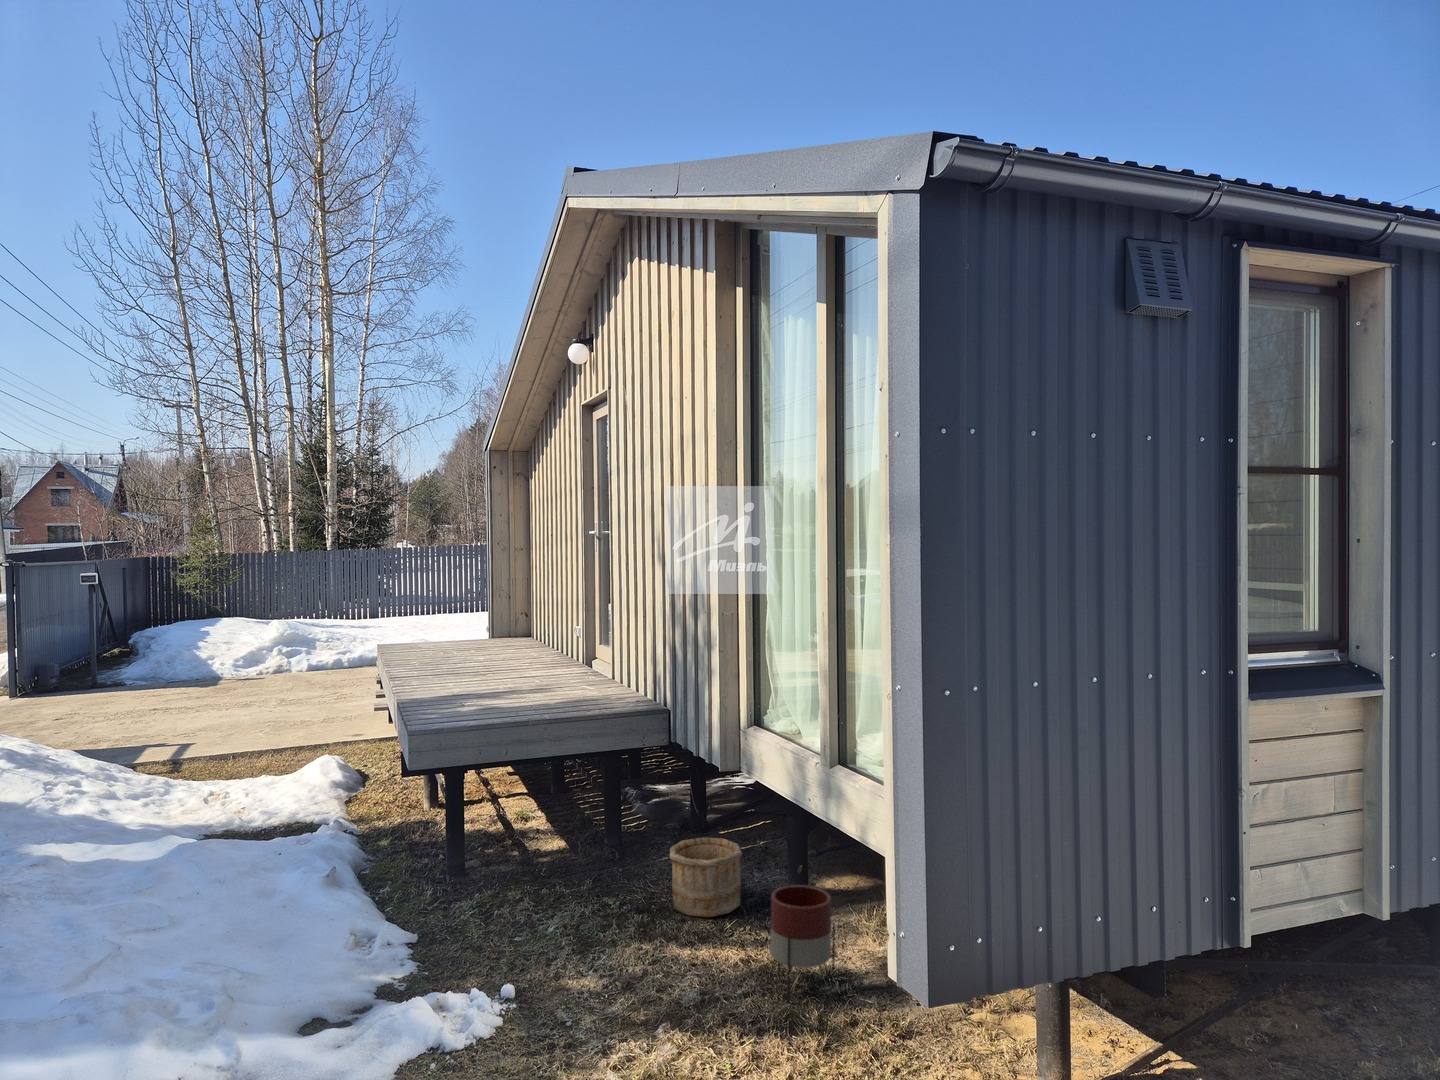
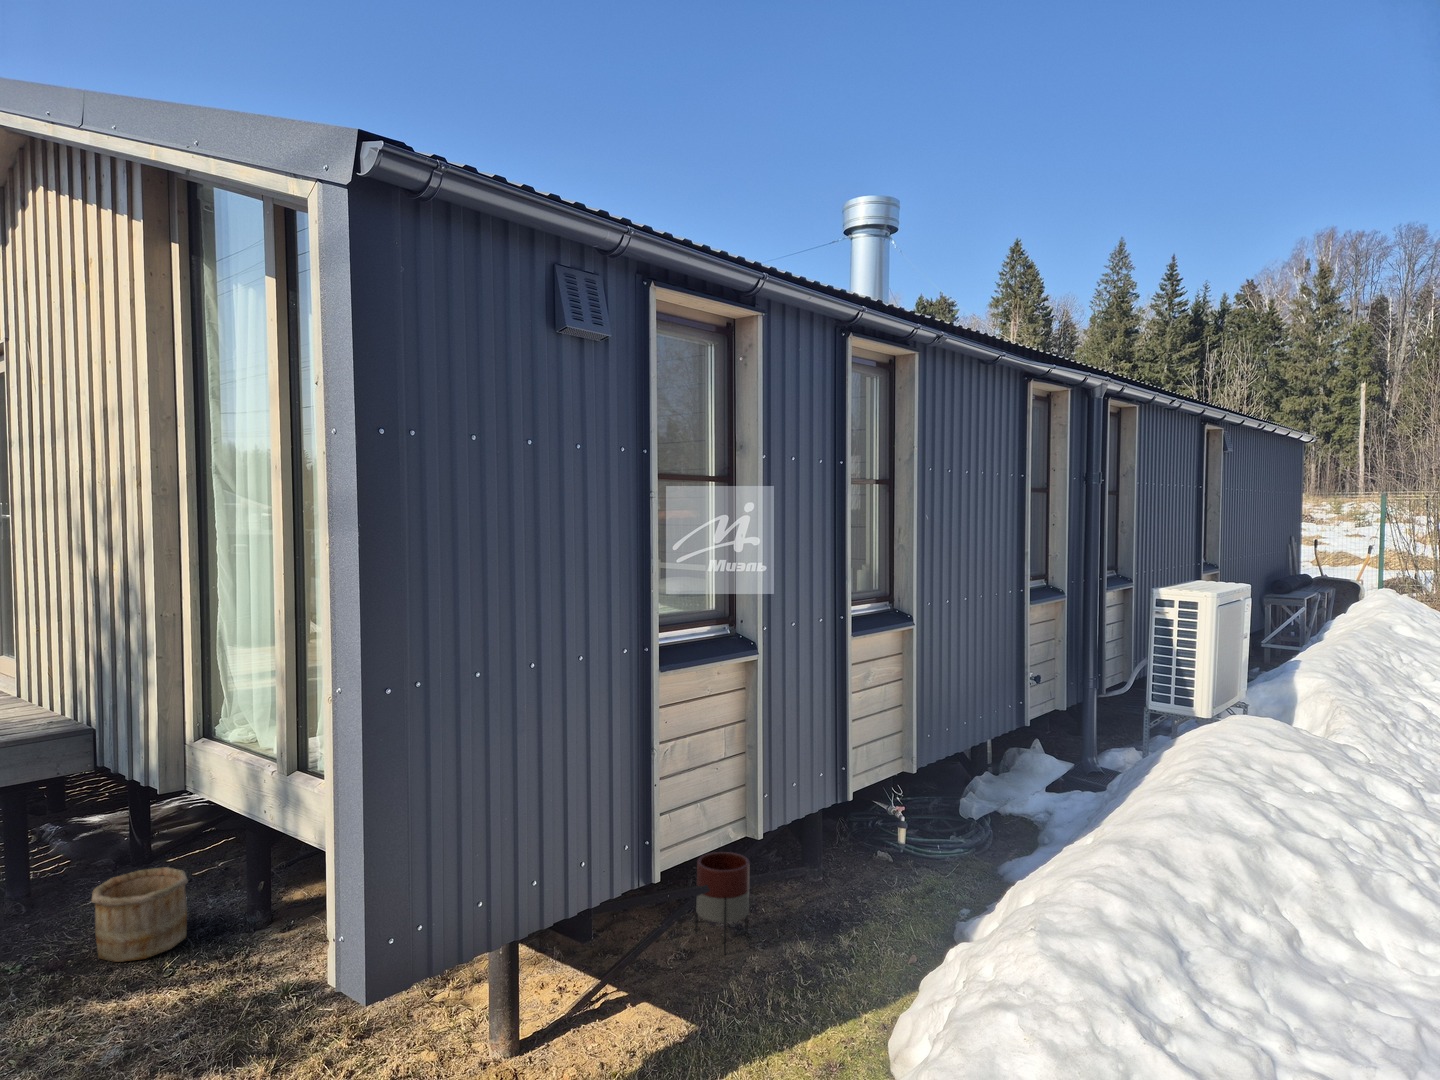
planter: present [770,885,835,1003] -> present [695,852,750,953]

